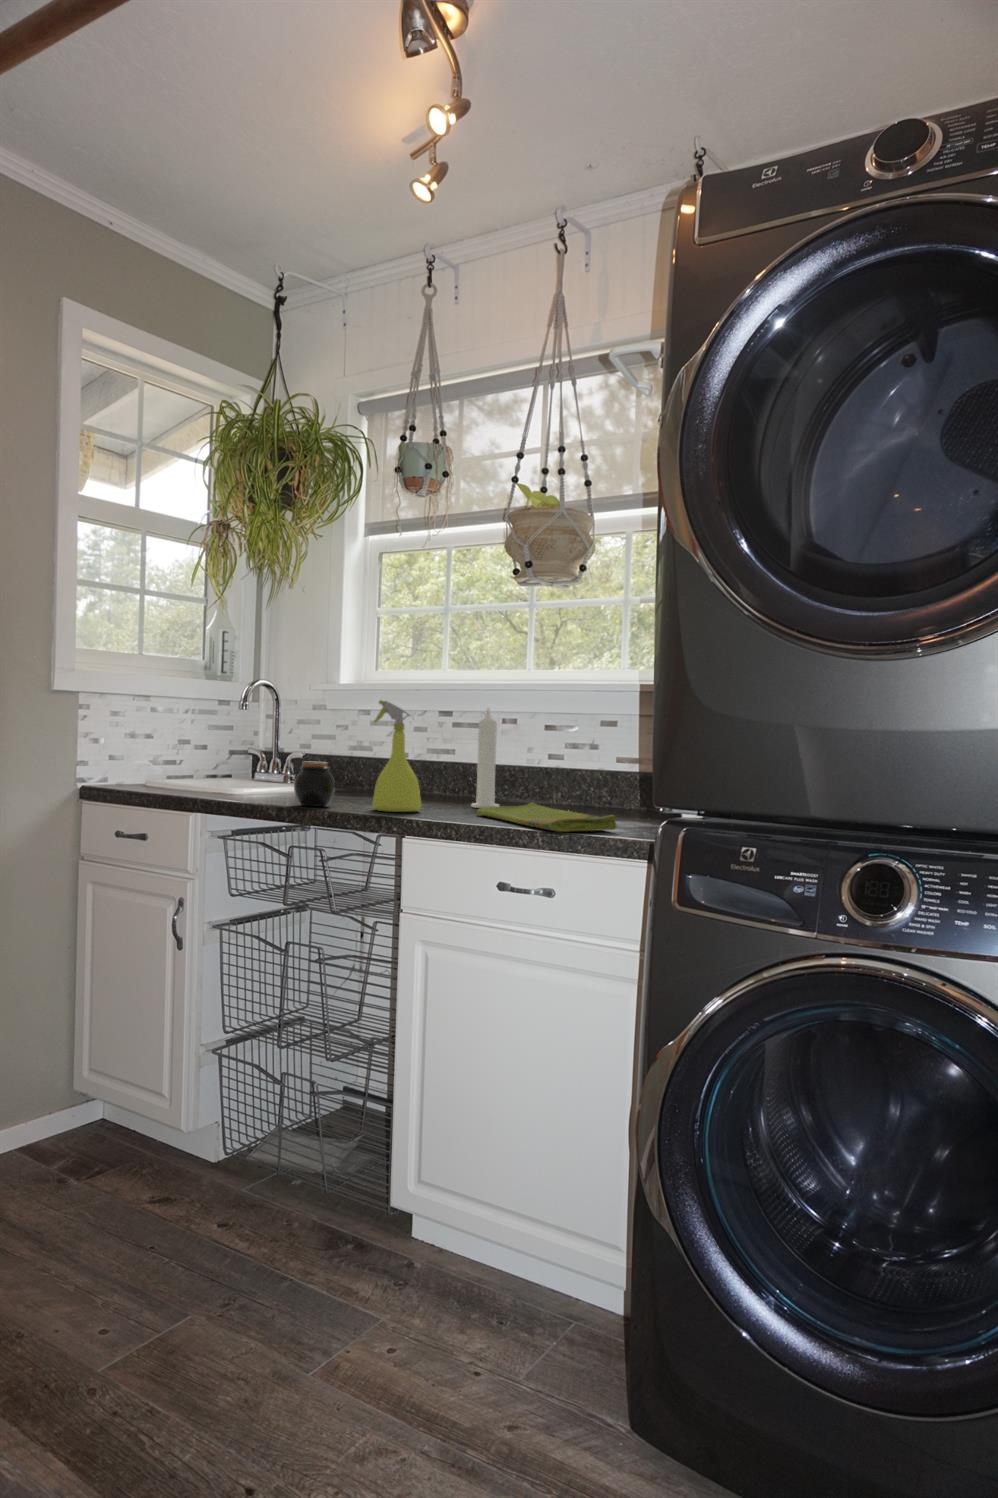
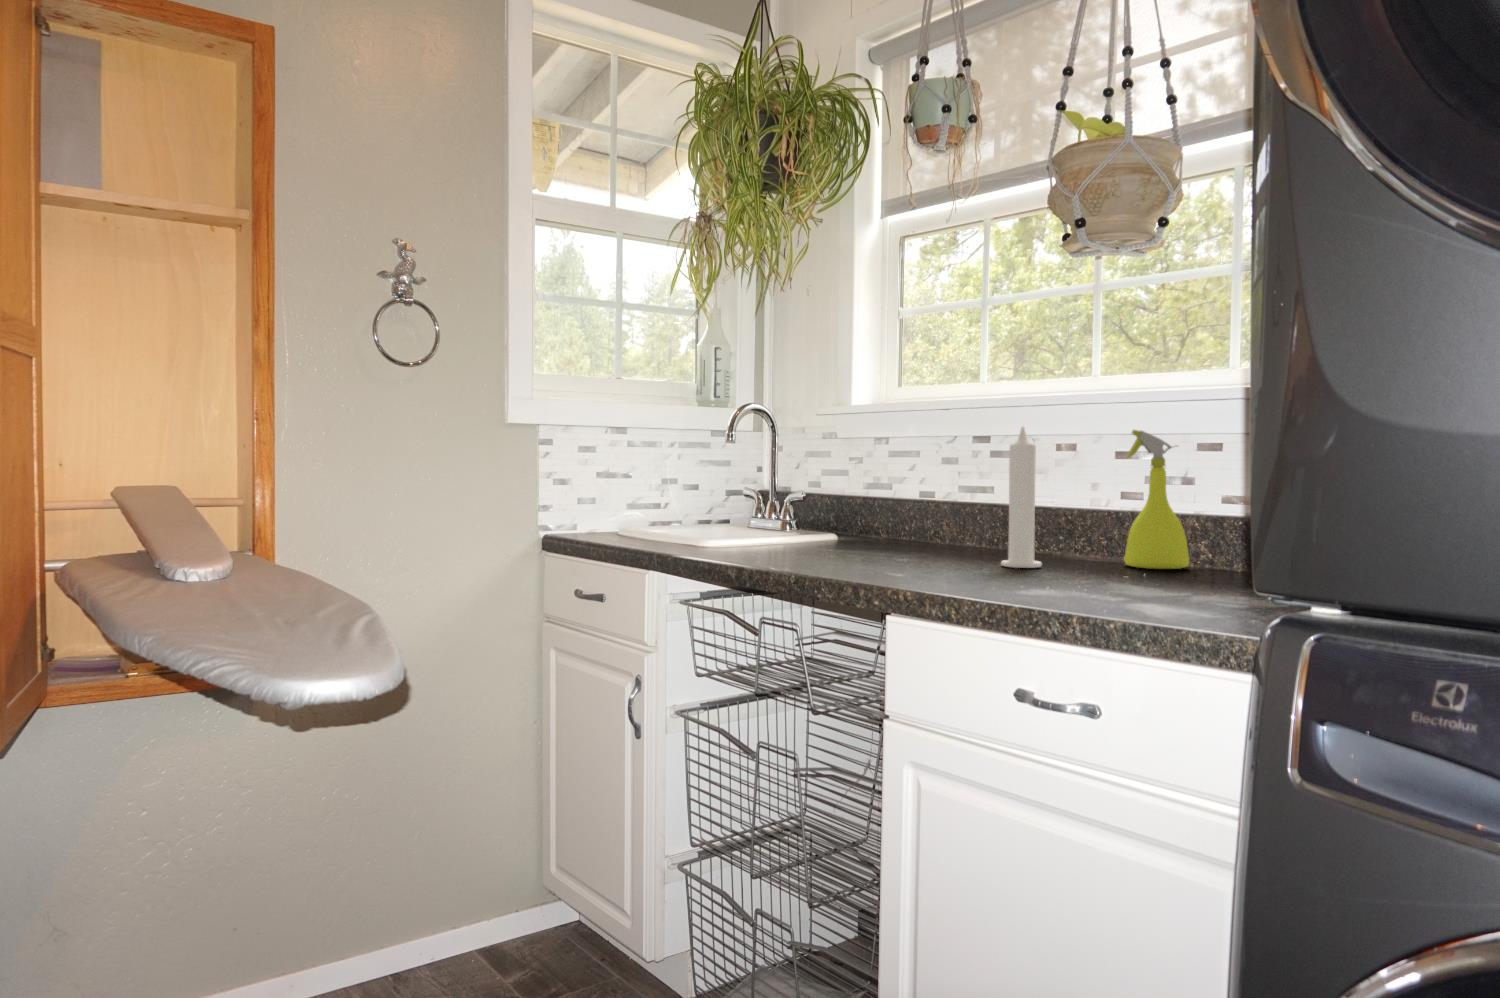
spray bottle: present [372,700,421,812] -> present [1124,430,1189,569]
jar: present [294,761,335,806] -> none [754,507,807,566]
dish towel: present [476,802,616,832] -> none [997,561,1207,612]

